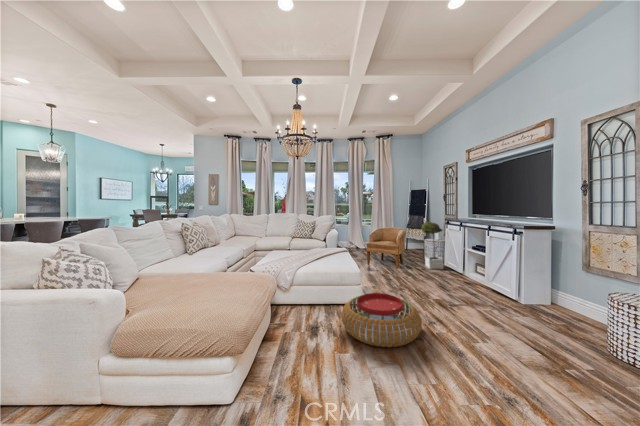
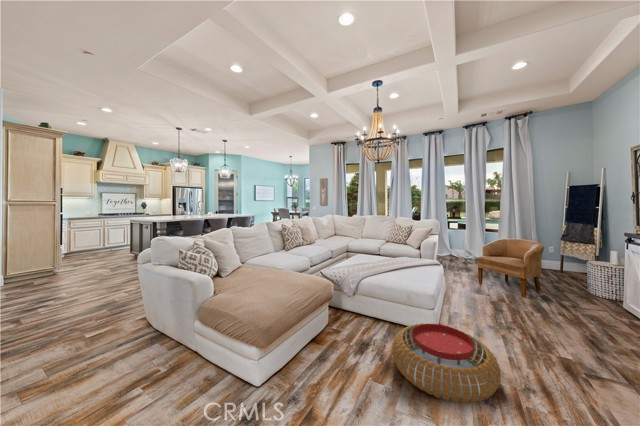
potted tree: present [422,221,443,269] -> none [577,234,624,315]

